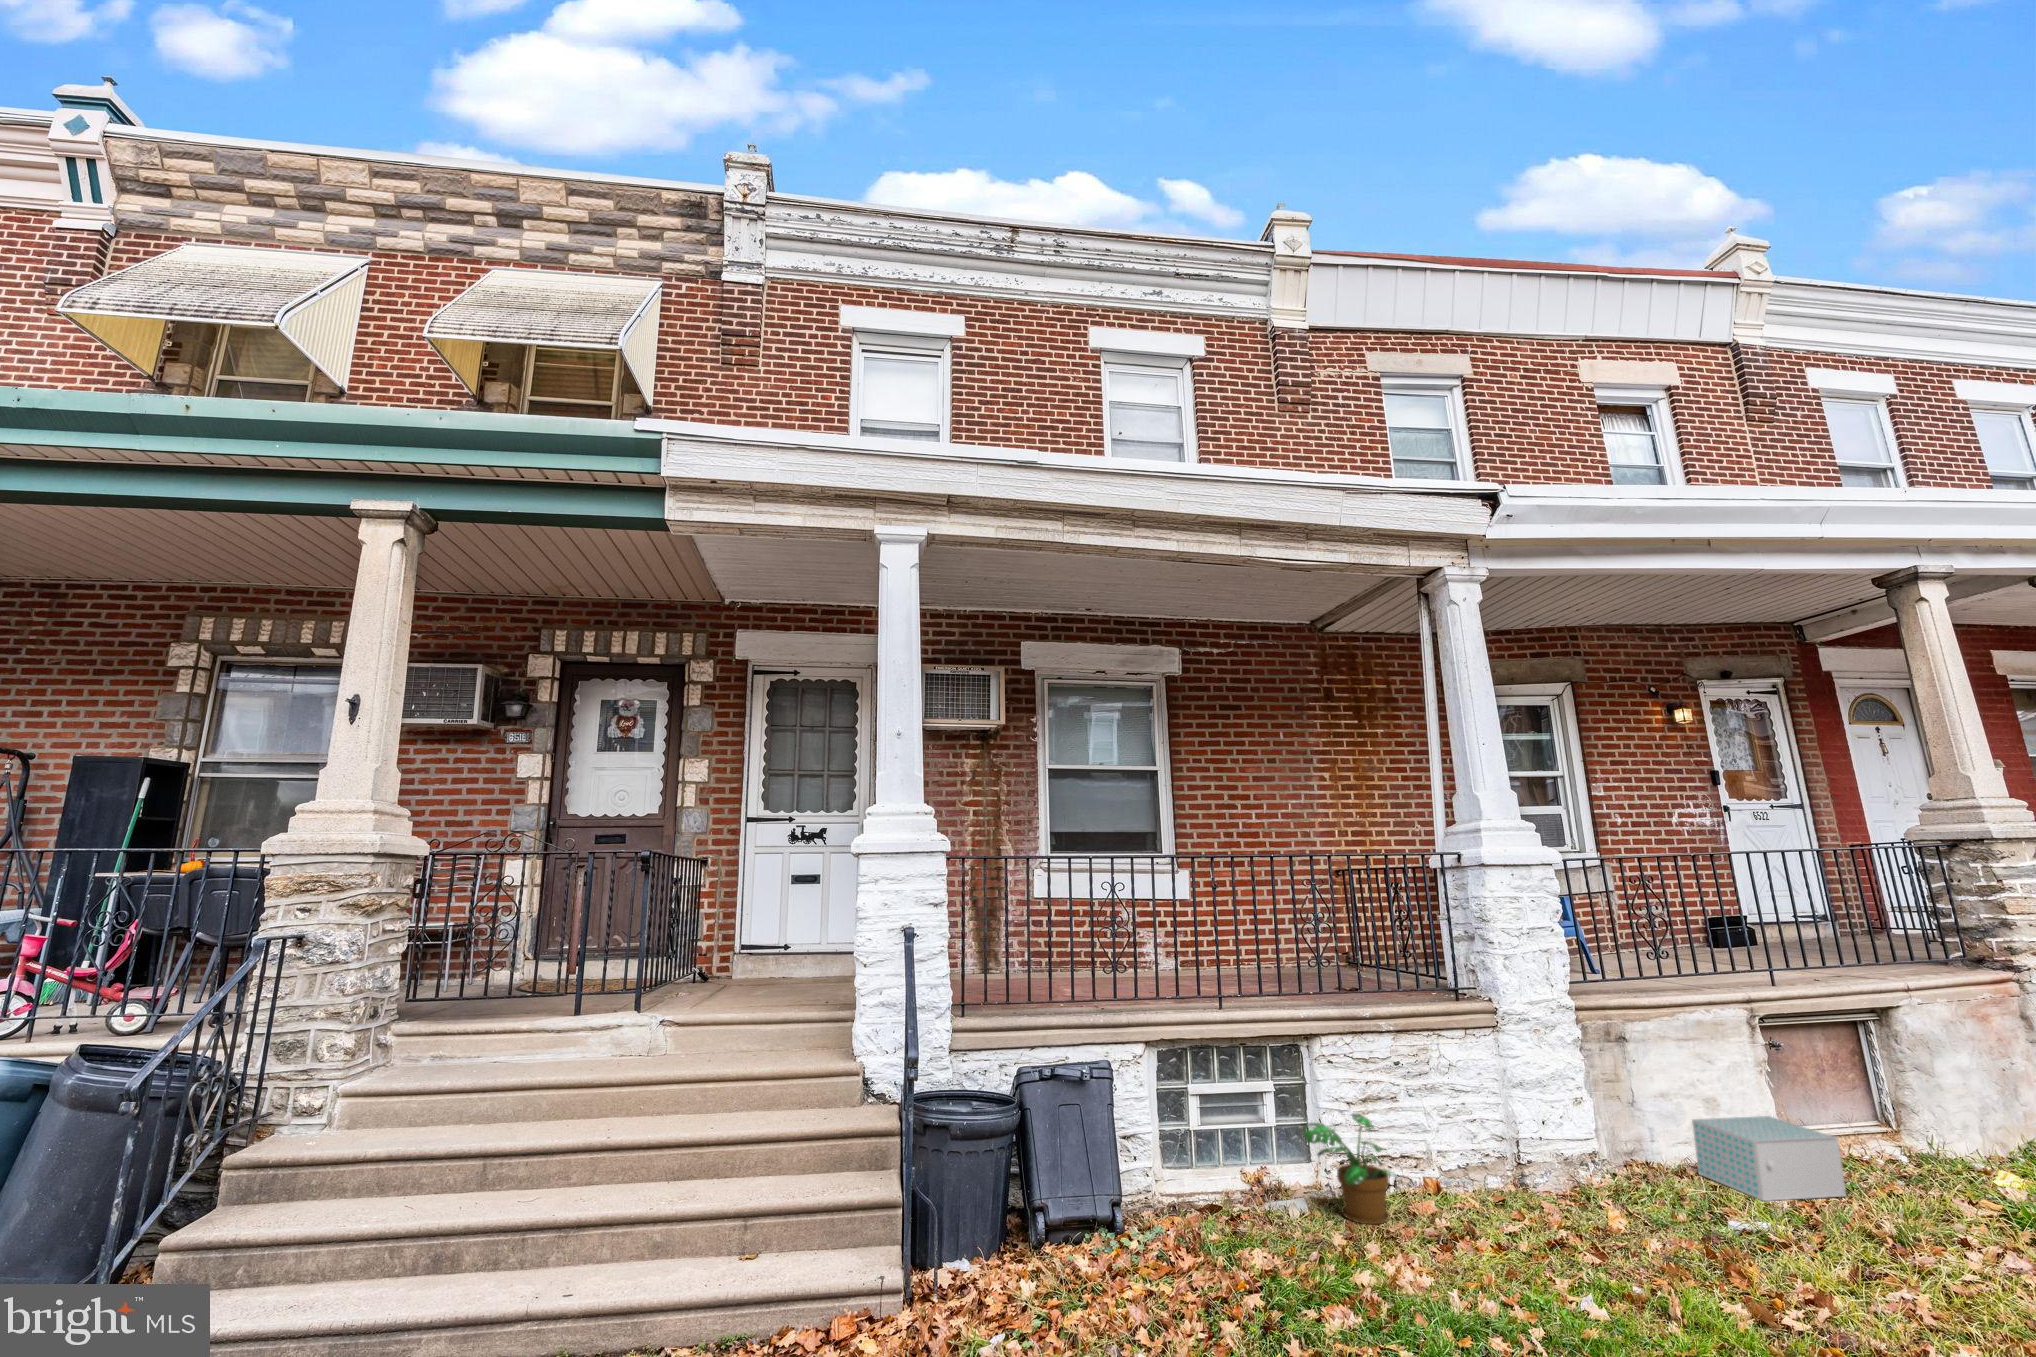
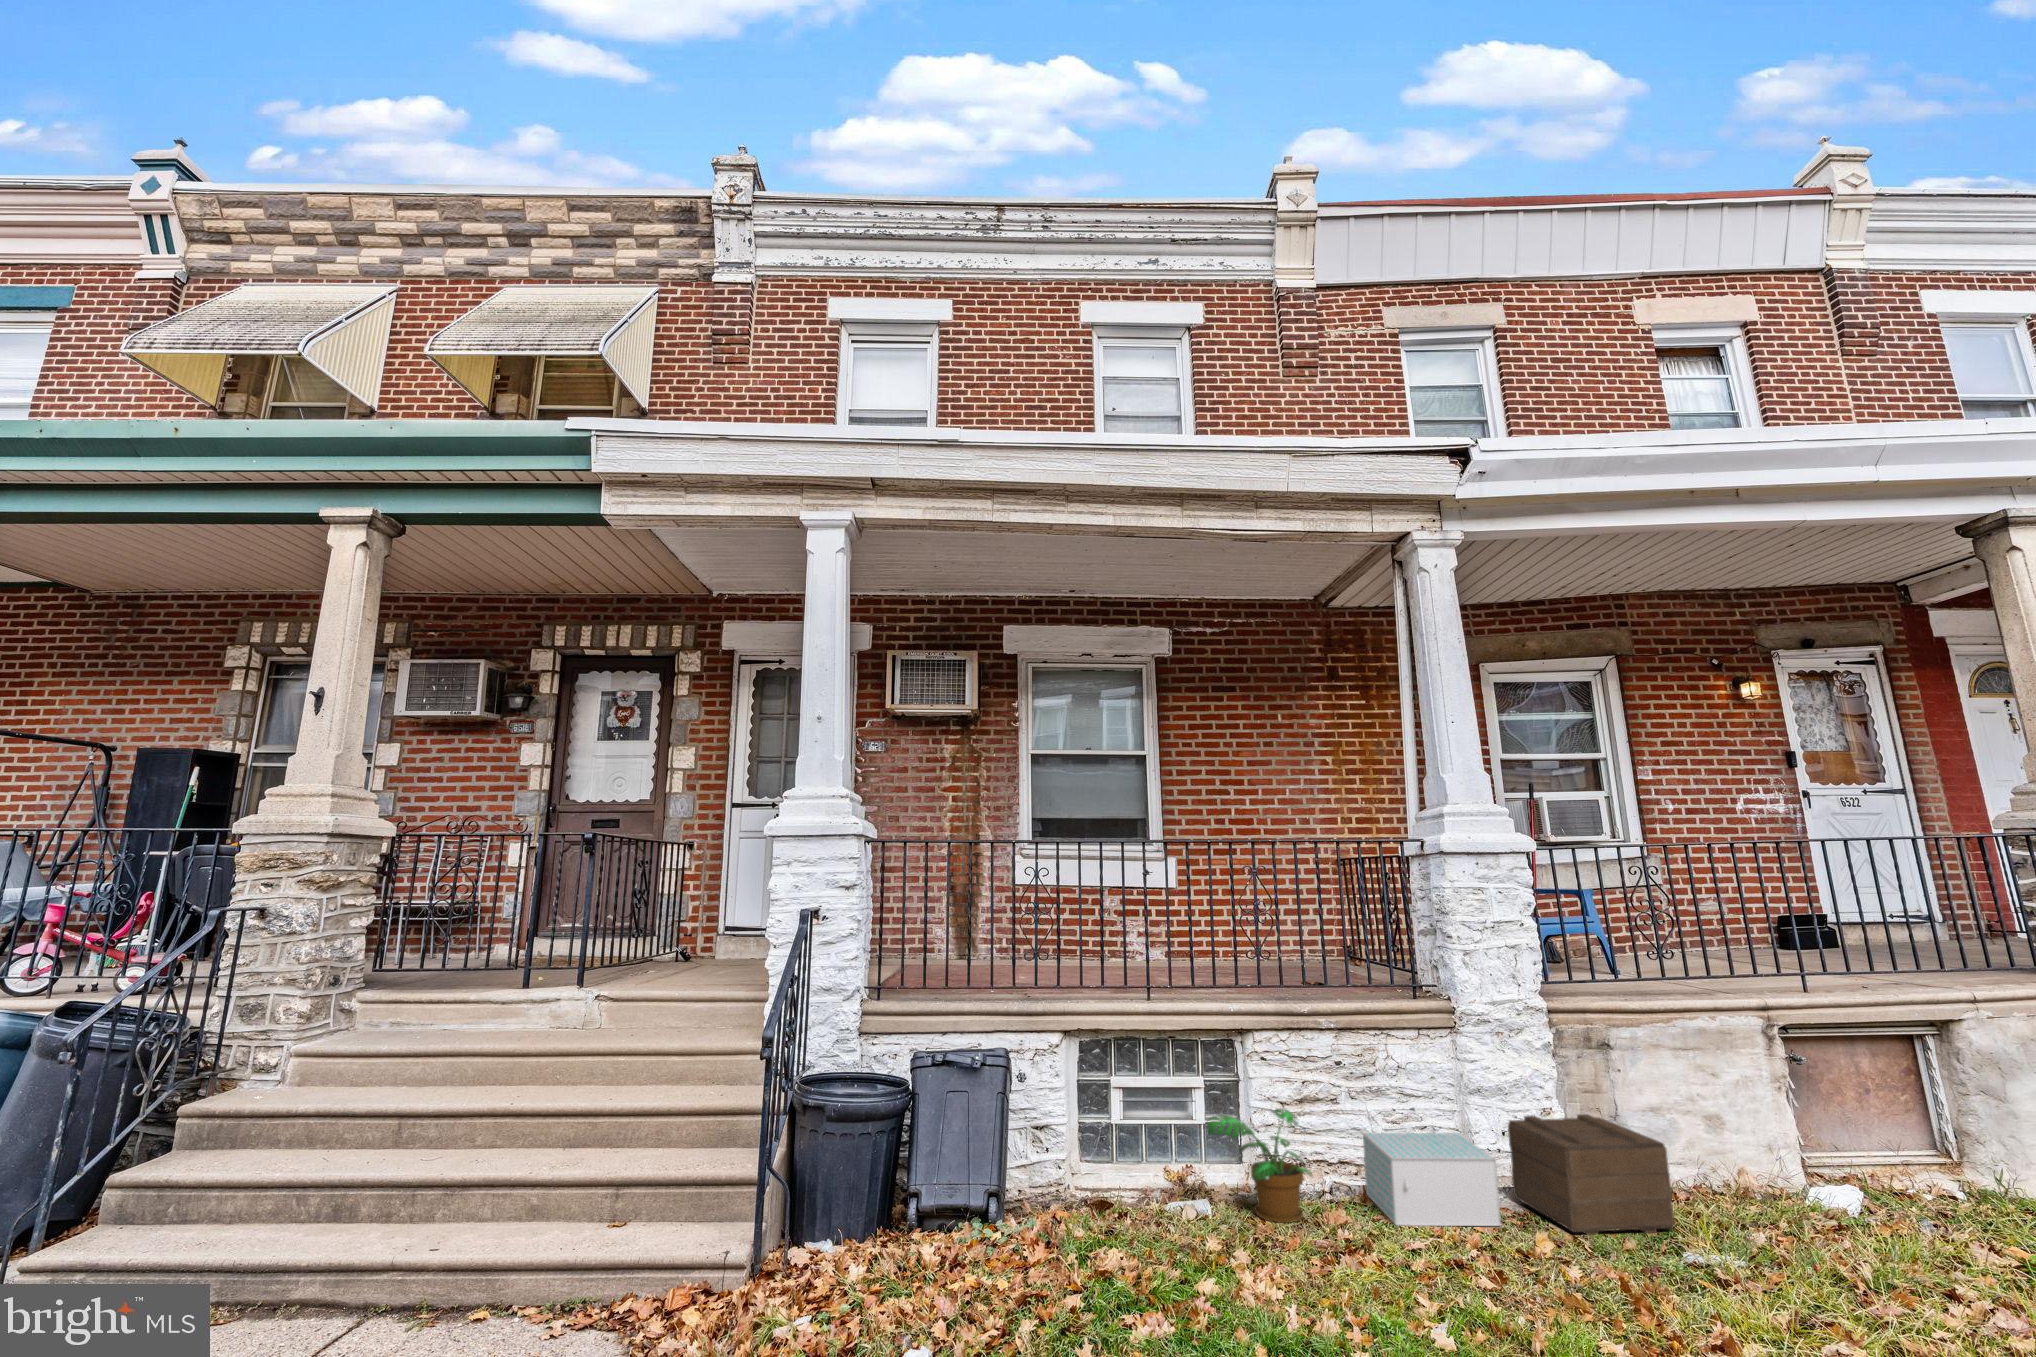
wooden crate: none [1553,1106,1711,1220] -> present [1508,1114,1674,1235]
storage box: present [1692,1116,1846,1201] -> present [1363,1133,1501,1226]

